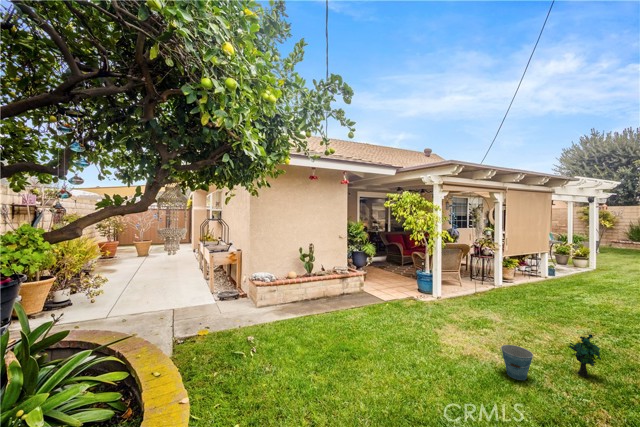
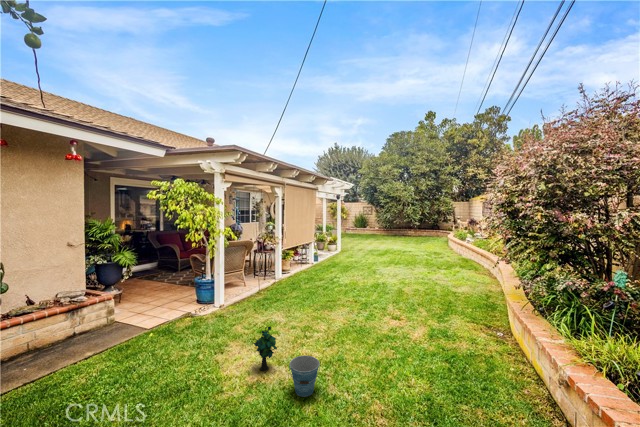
decorative plant: present [569,334,601,378] -> present [253,327,277,371]

